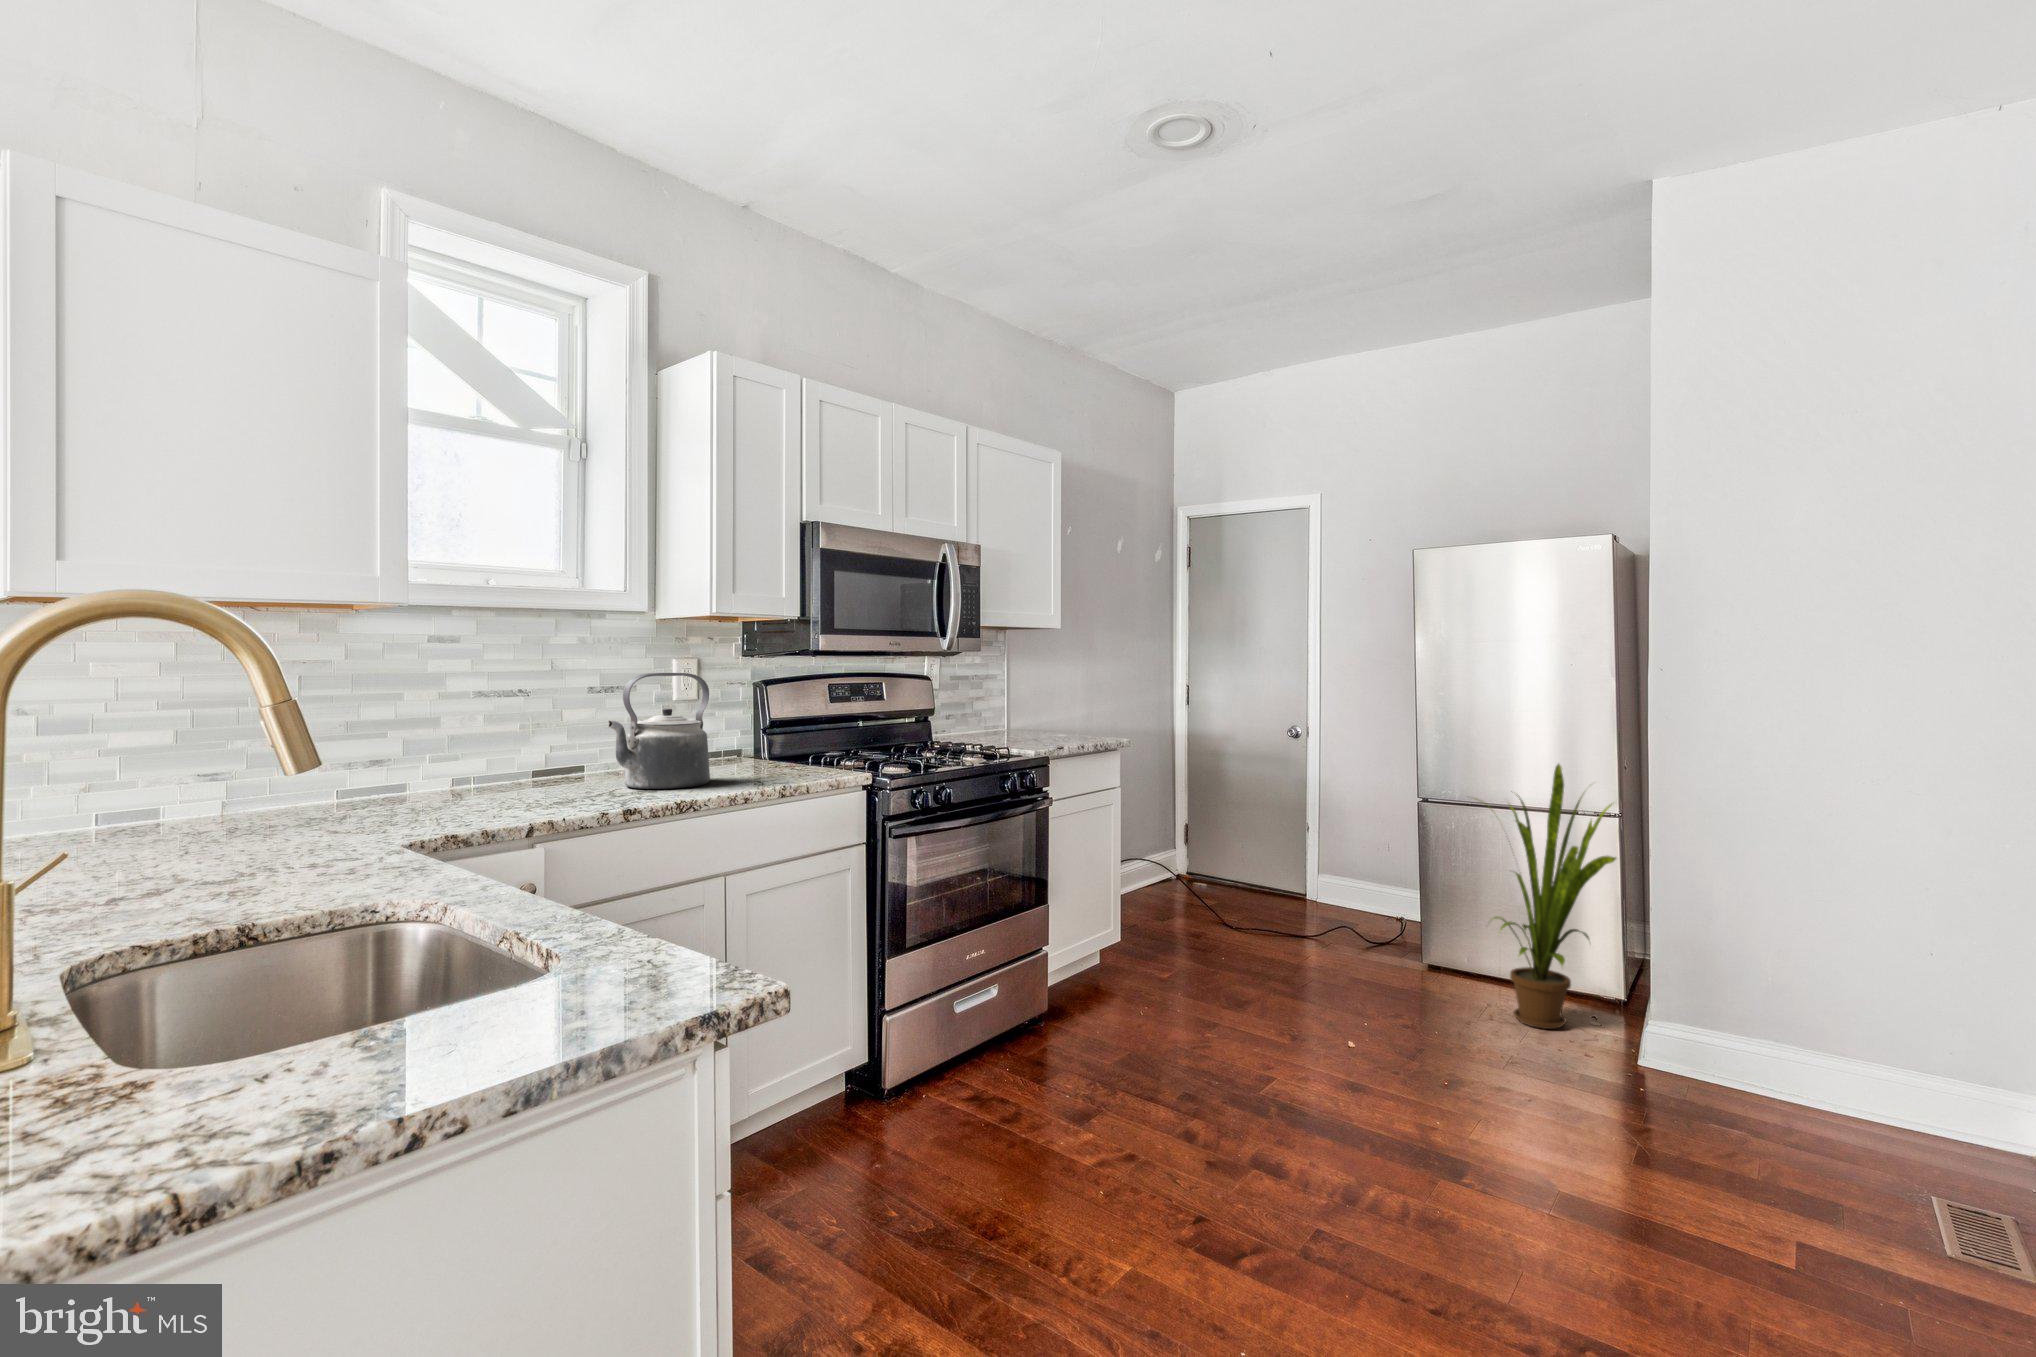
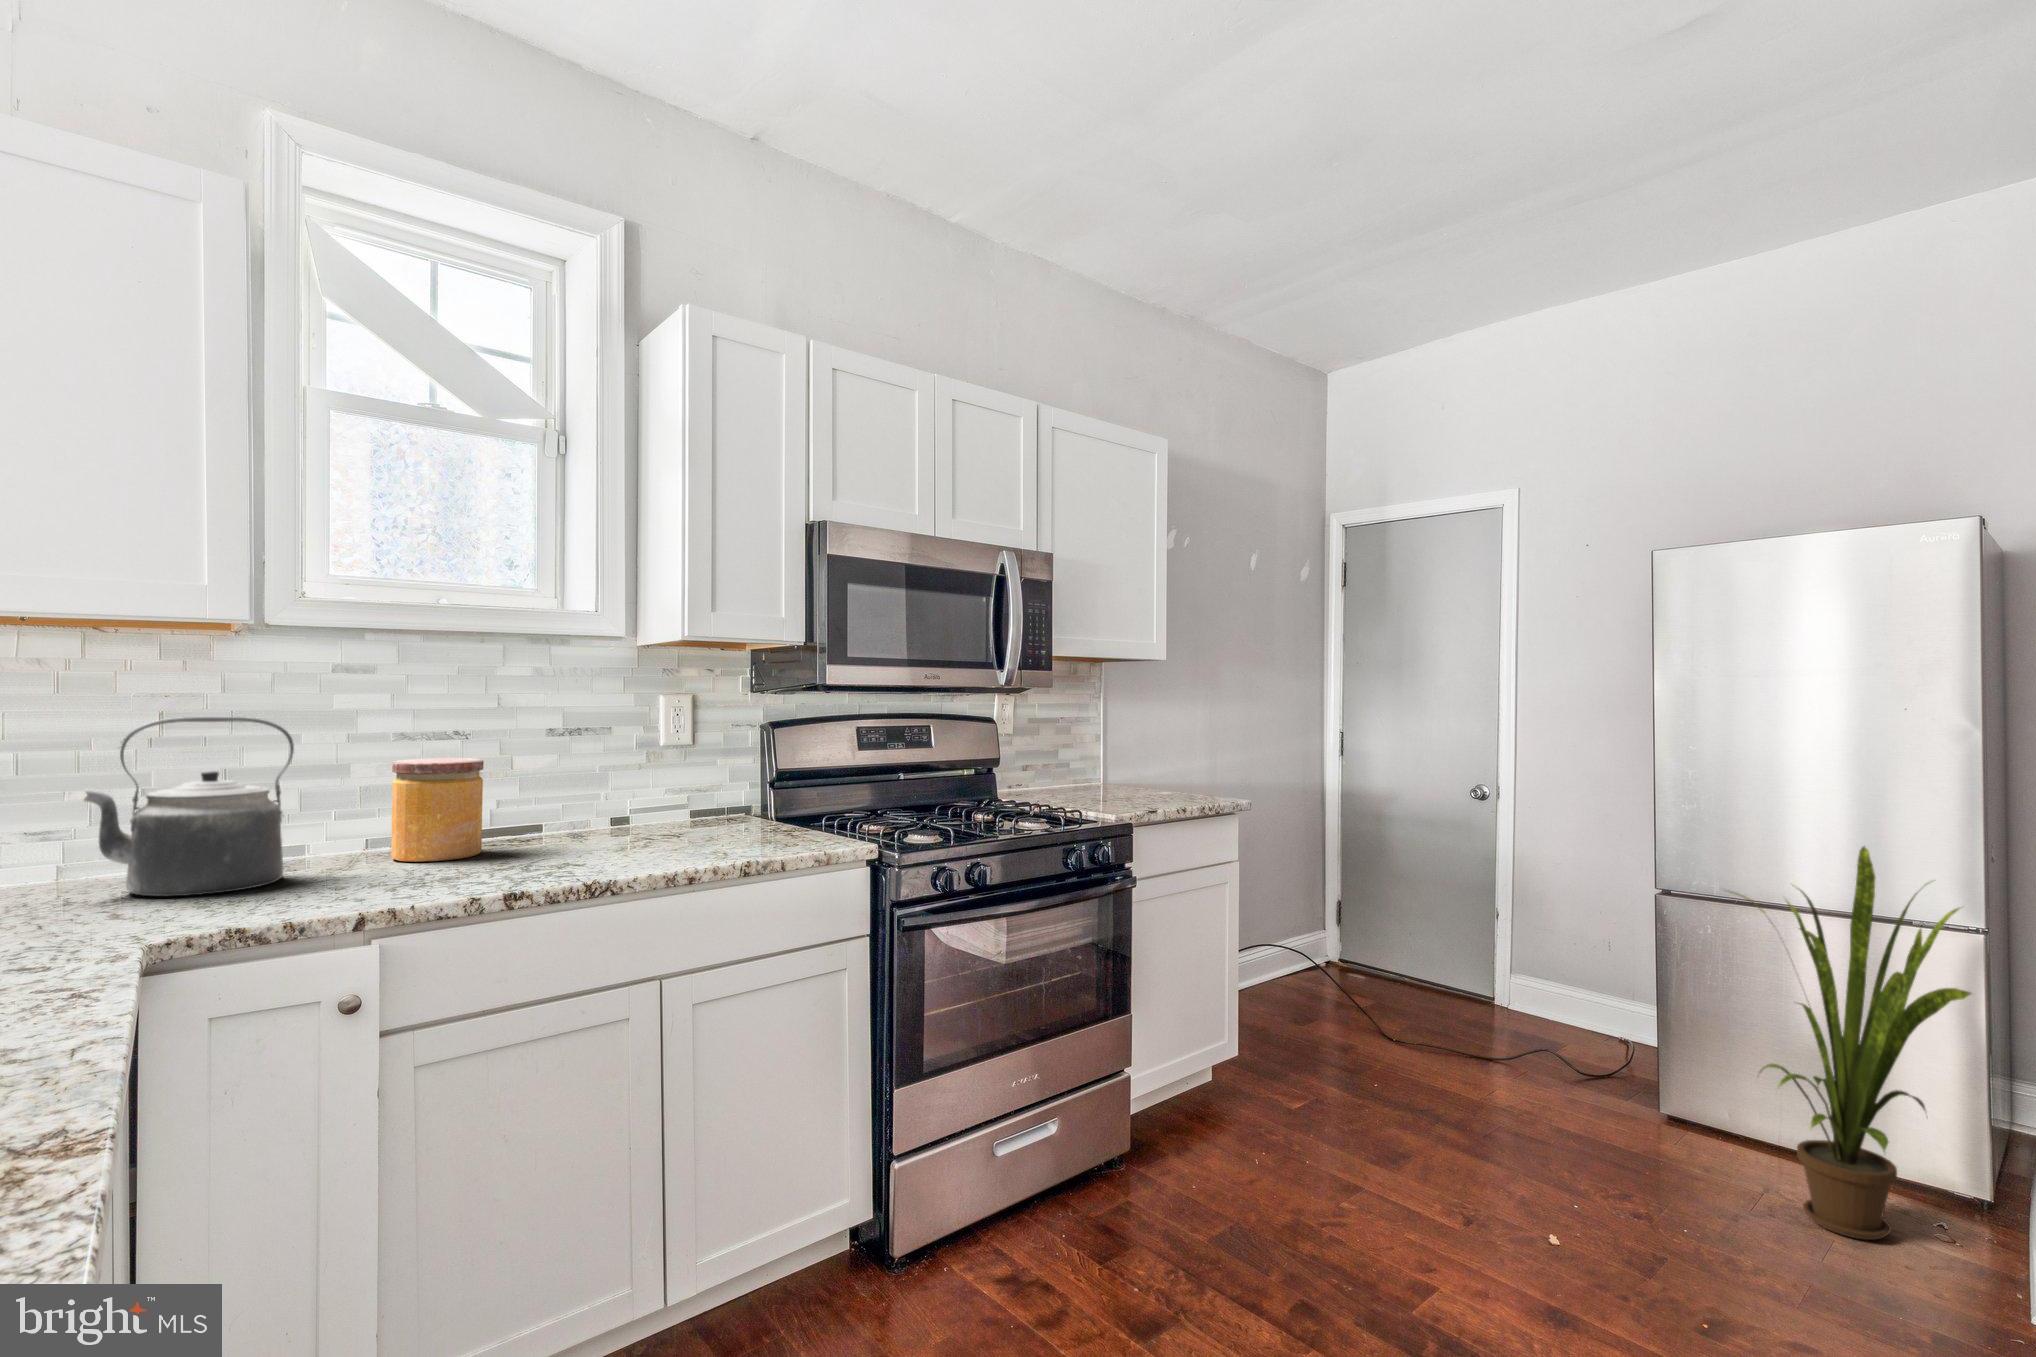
kettle: present [608,673,710,789] -> present [84,717,294,896]
jar: none [481,711,553,794] -> present [391,758,484,862]

